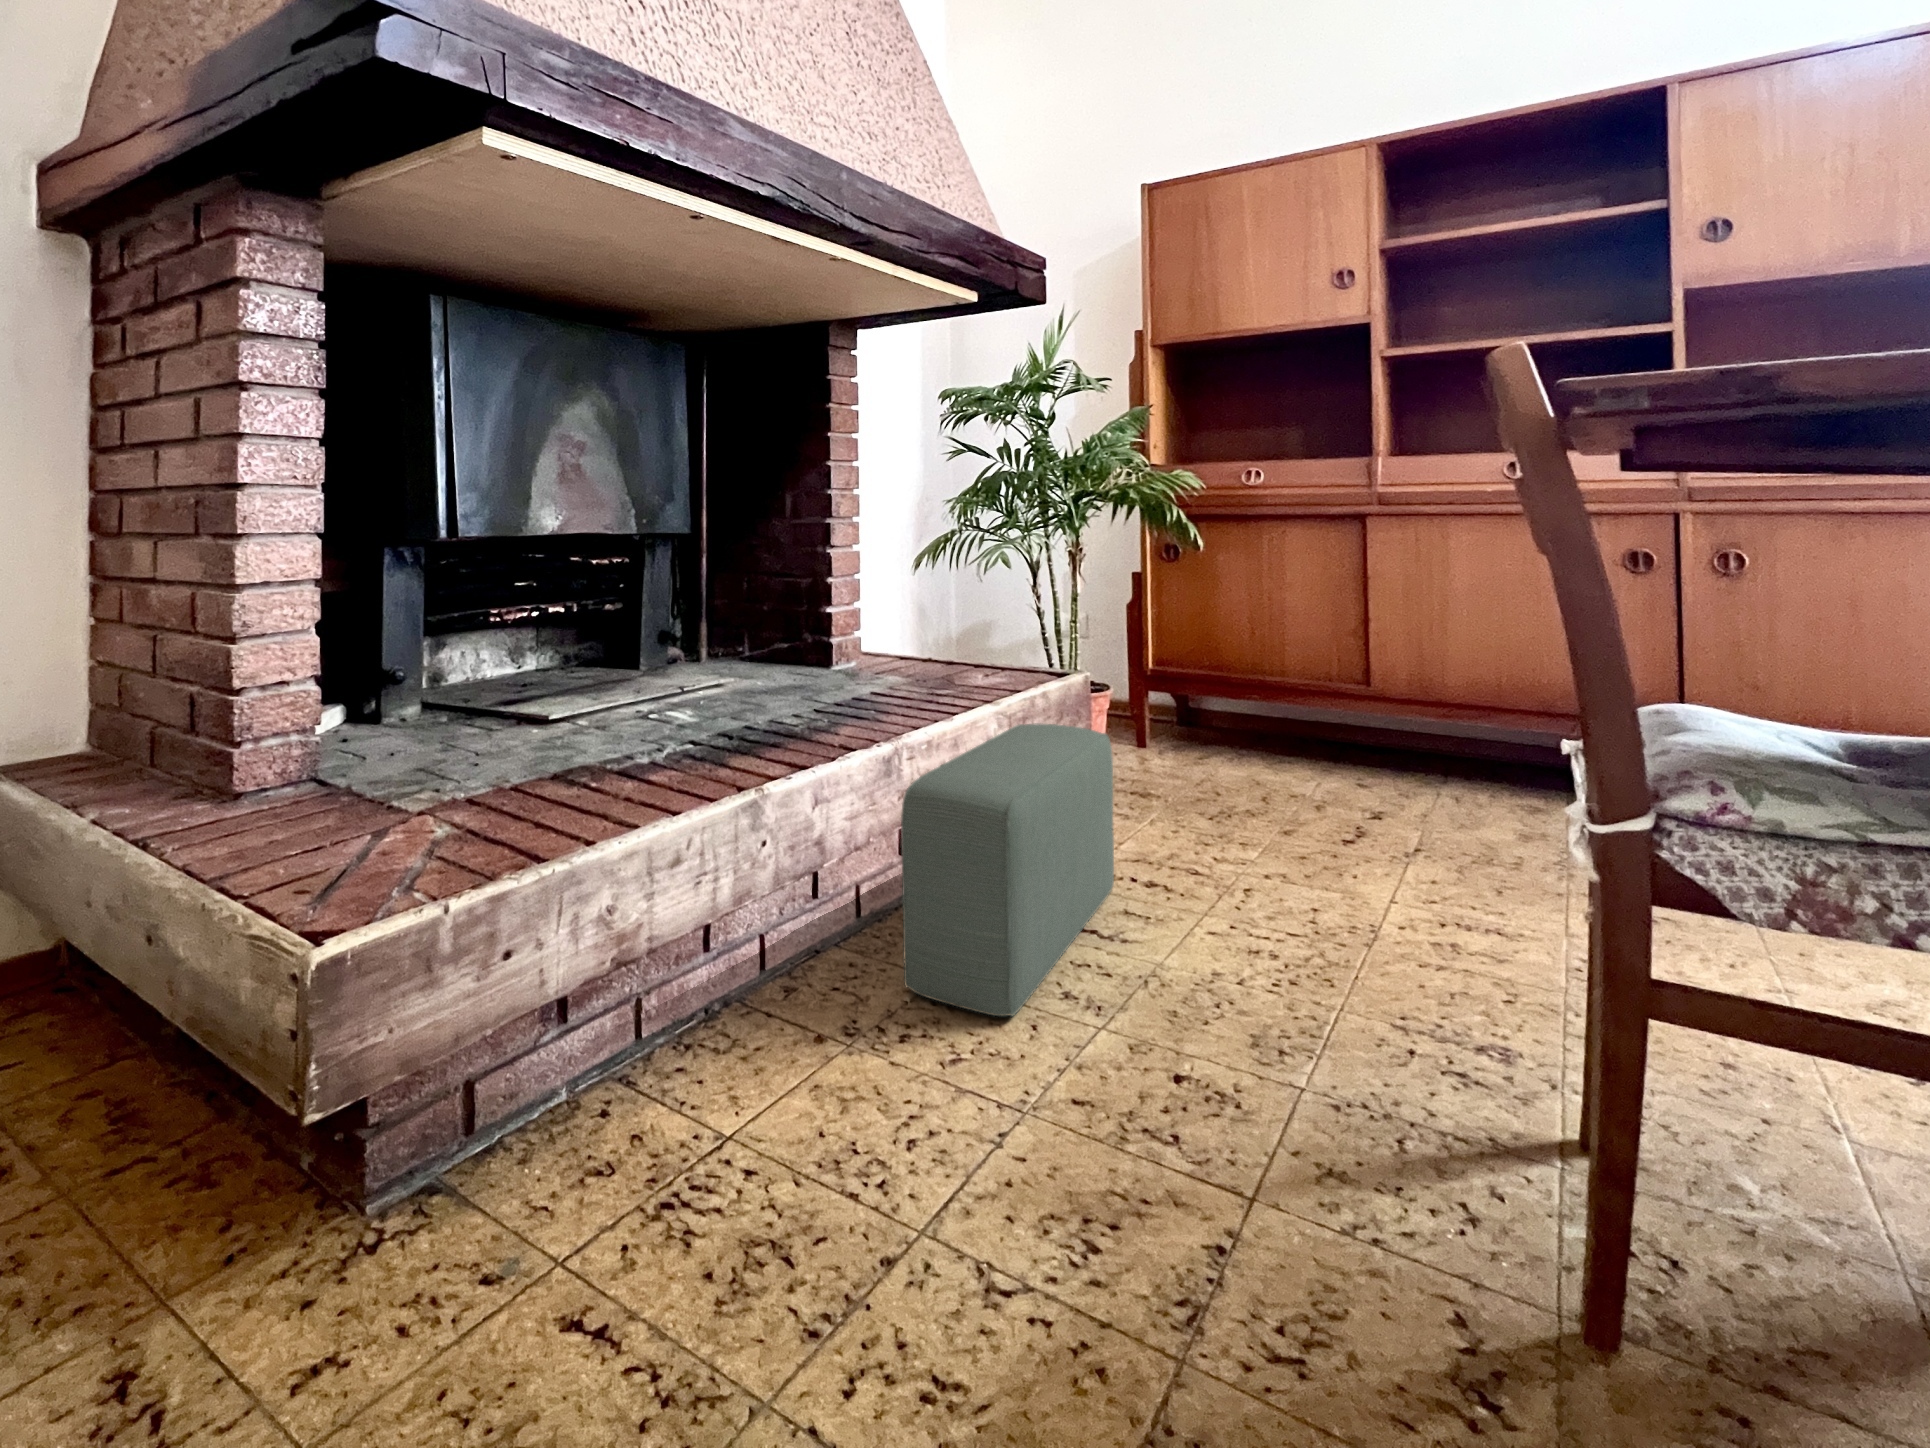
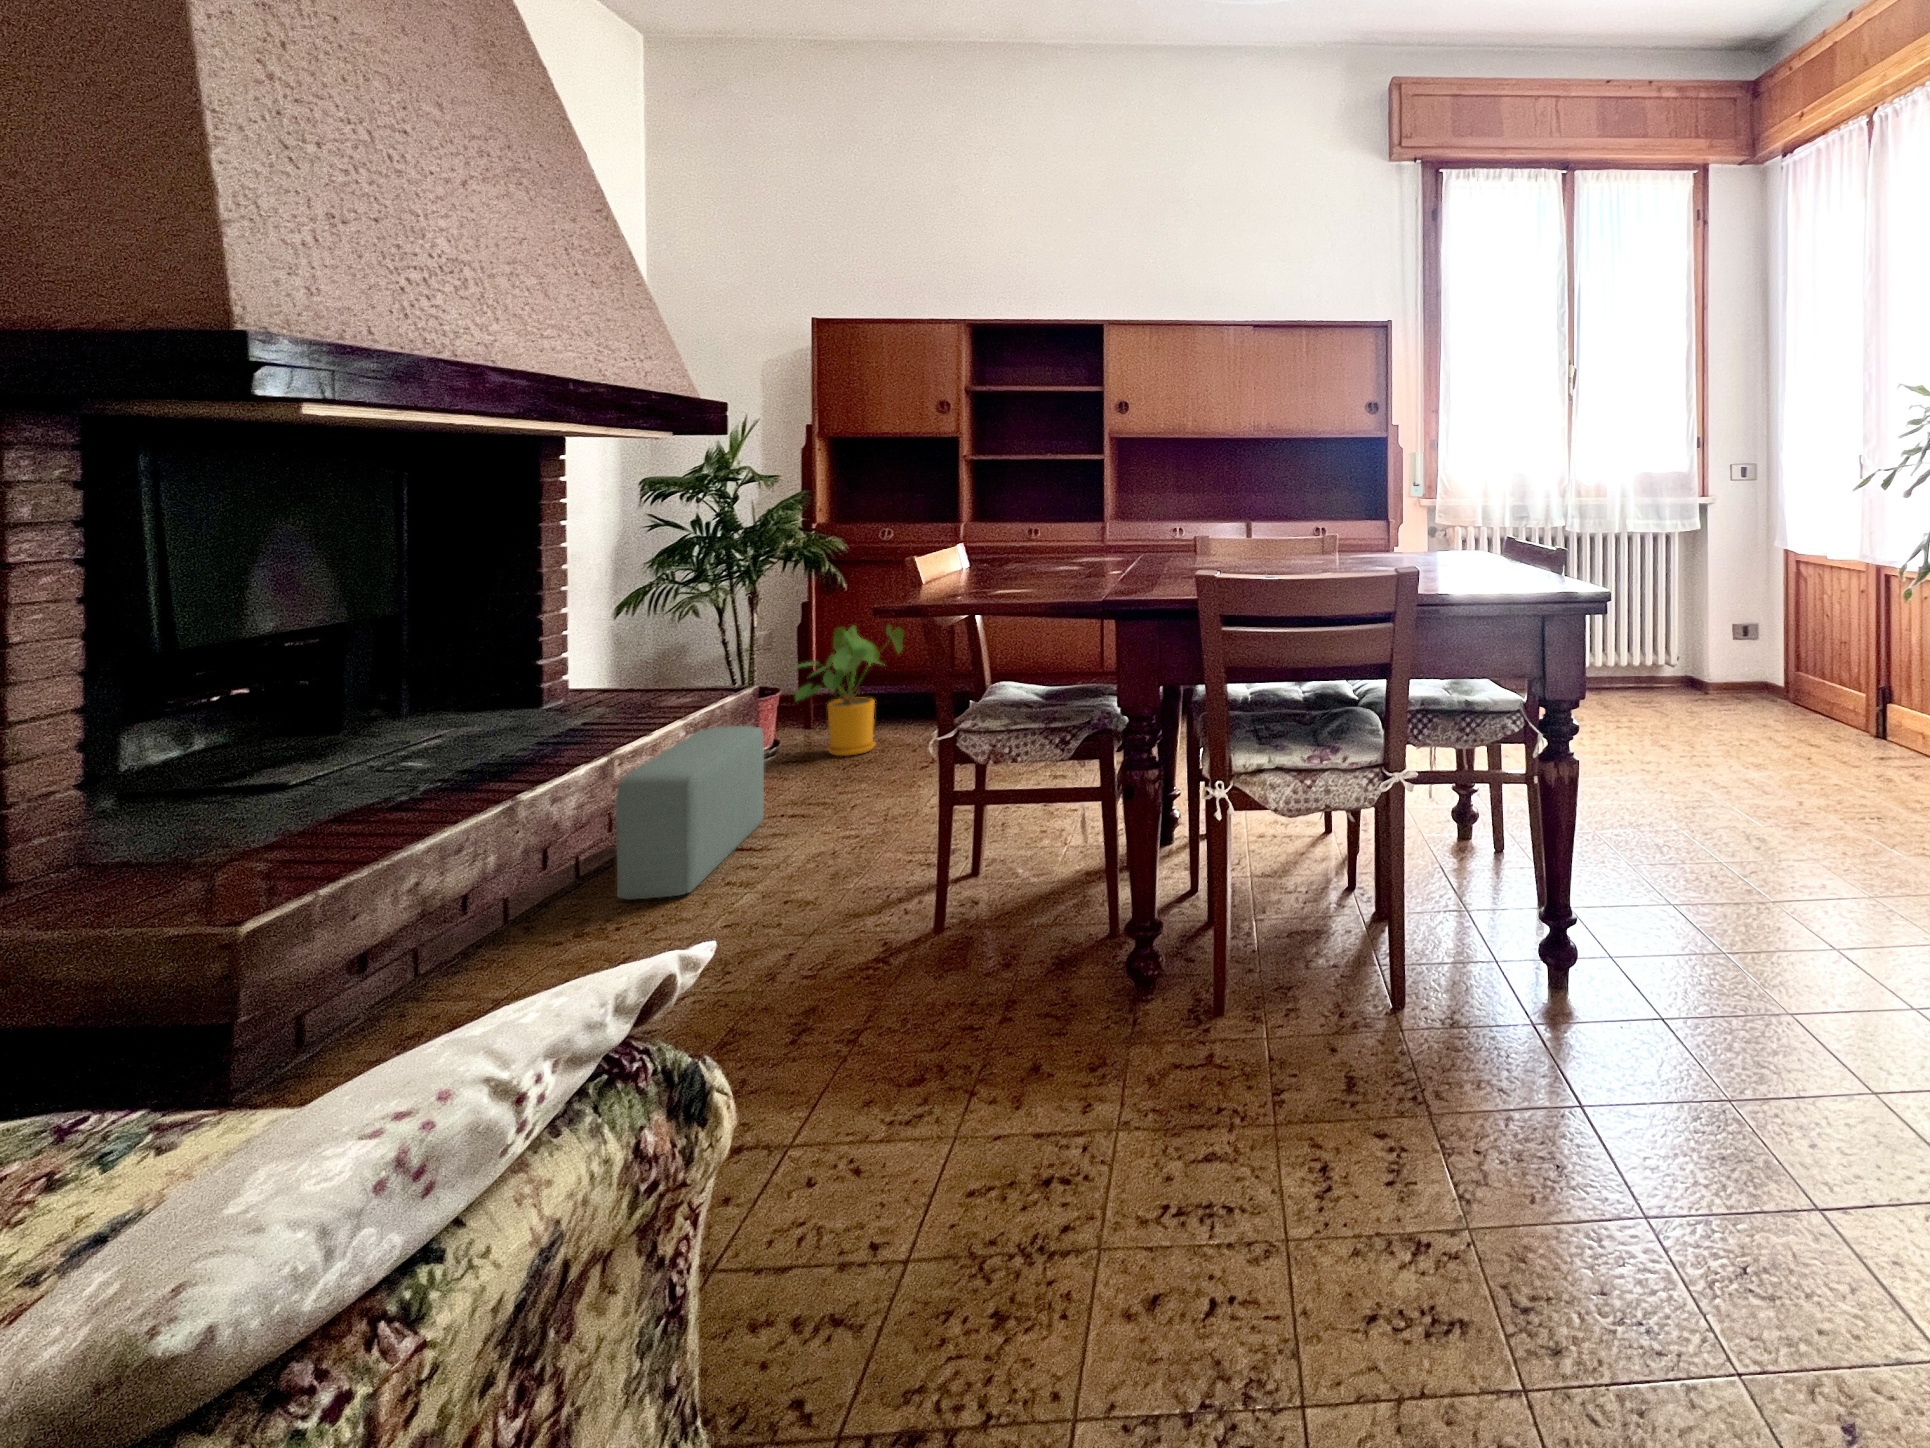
house plant: none [1126,601,1297,799] -> present [796,625,904,756]

